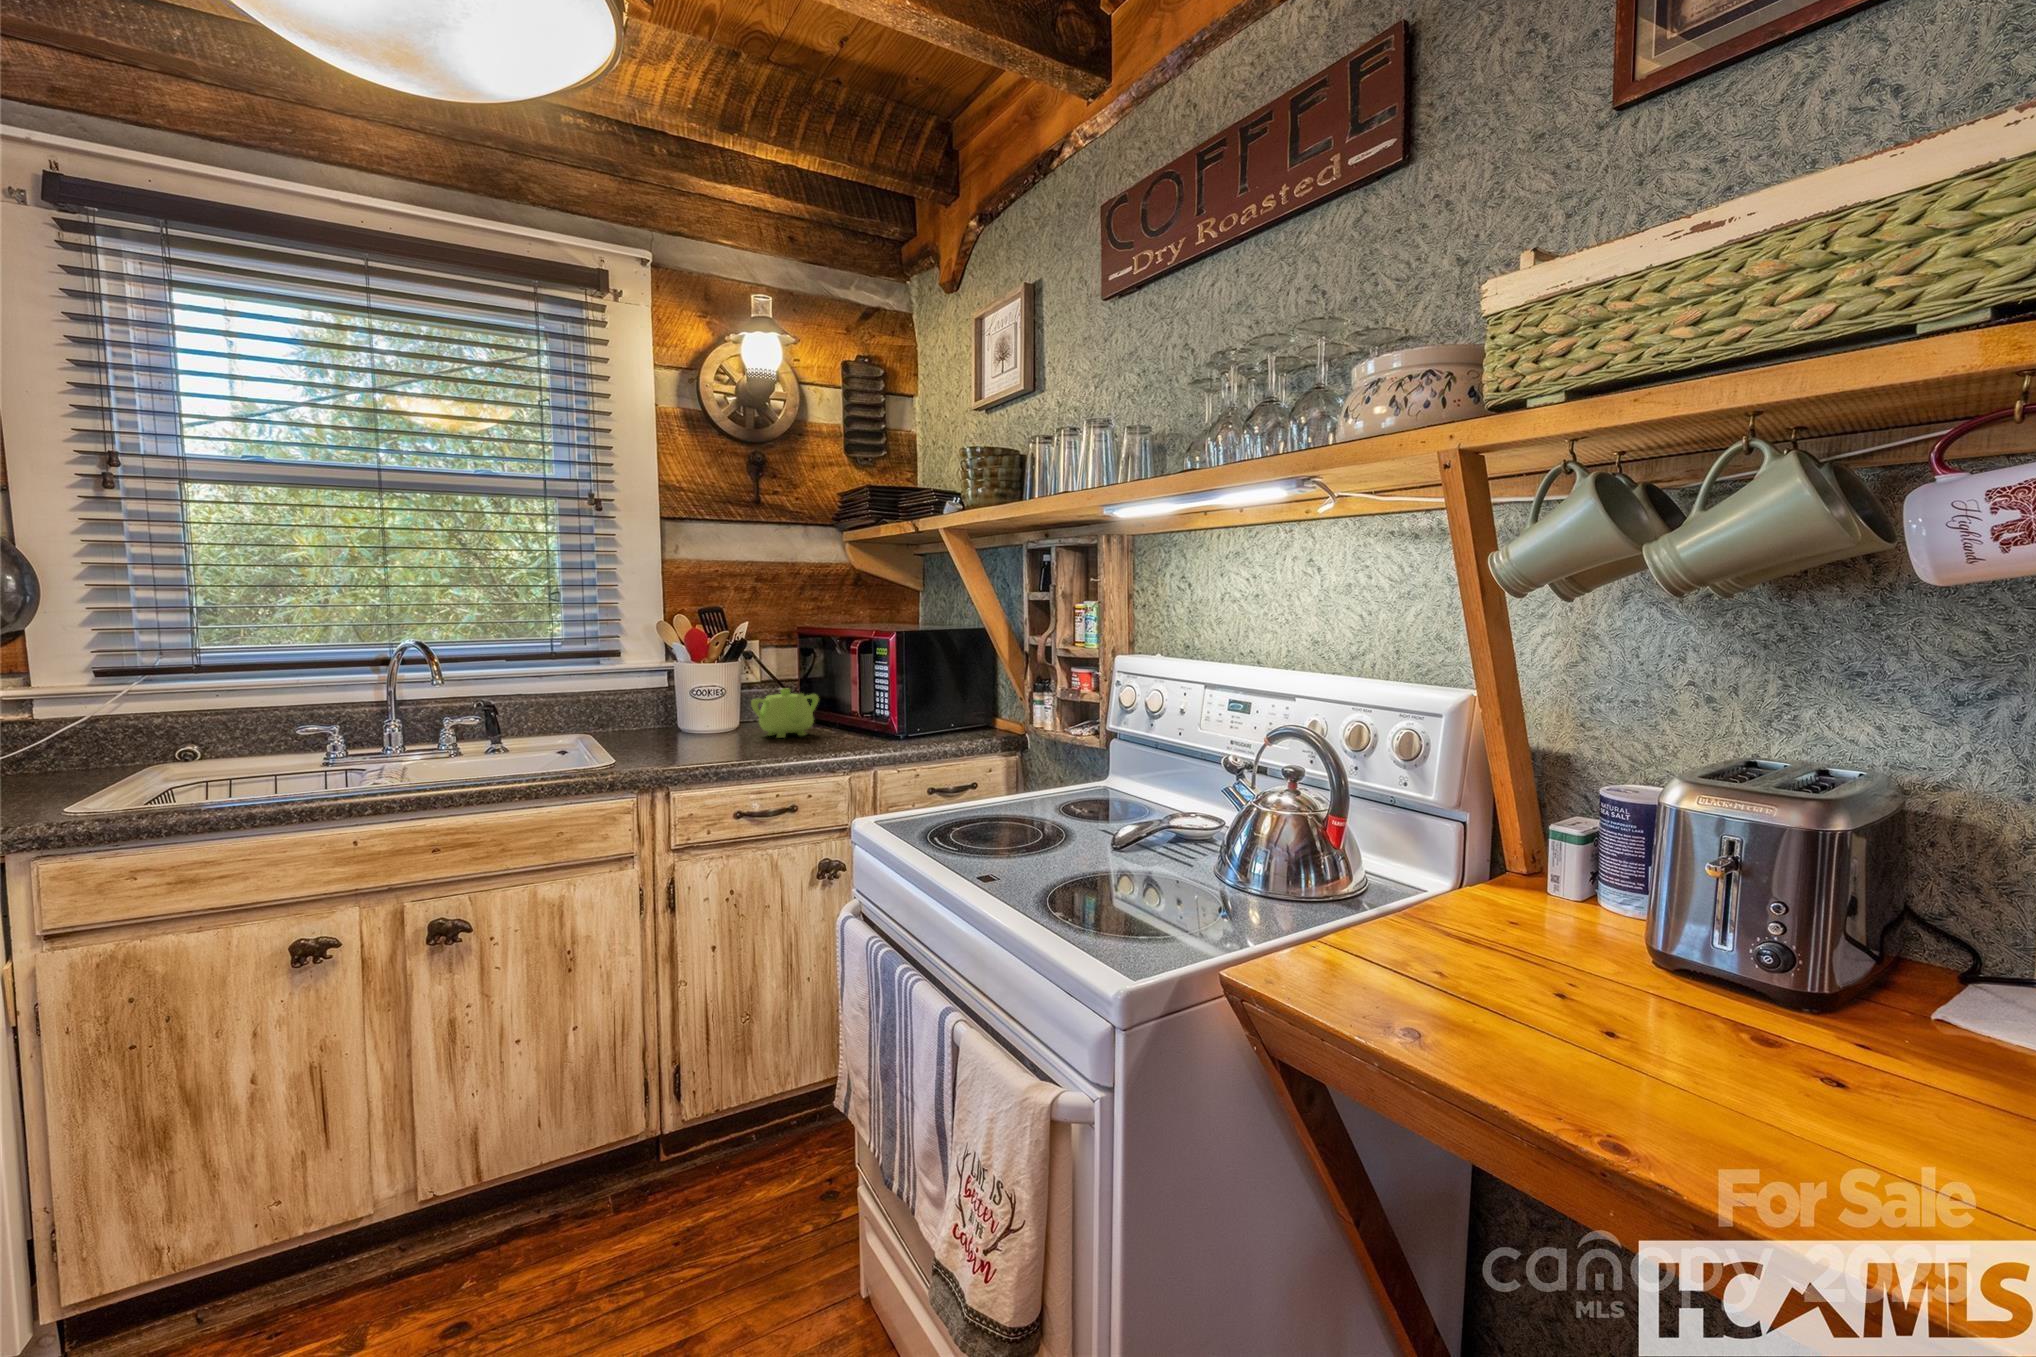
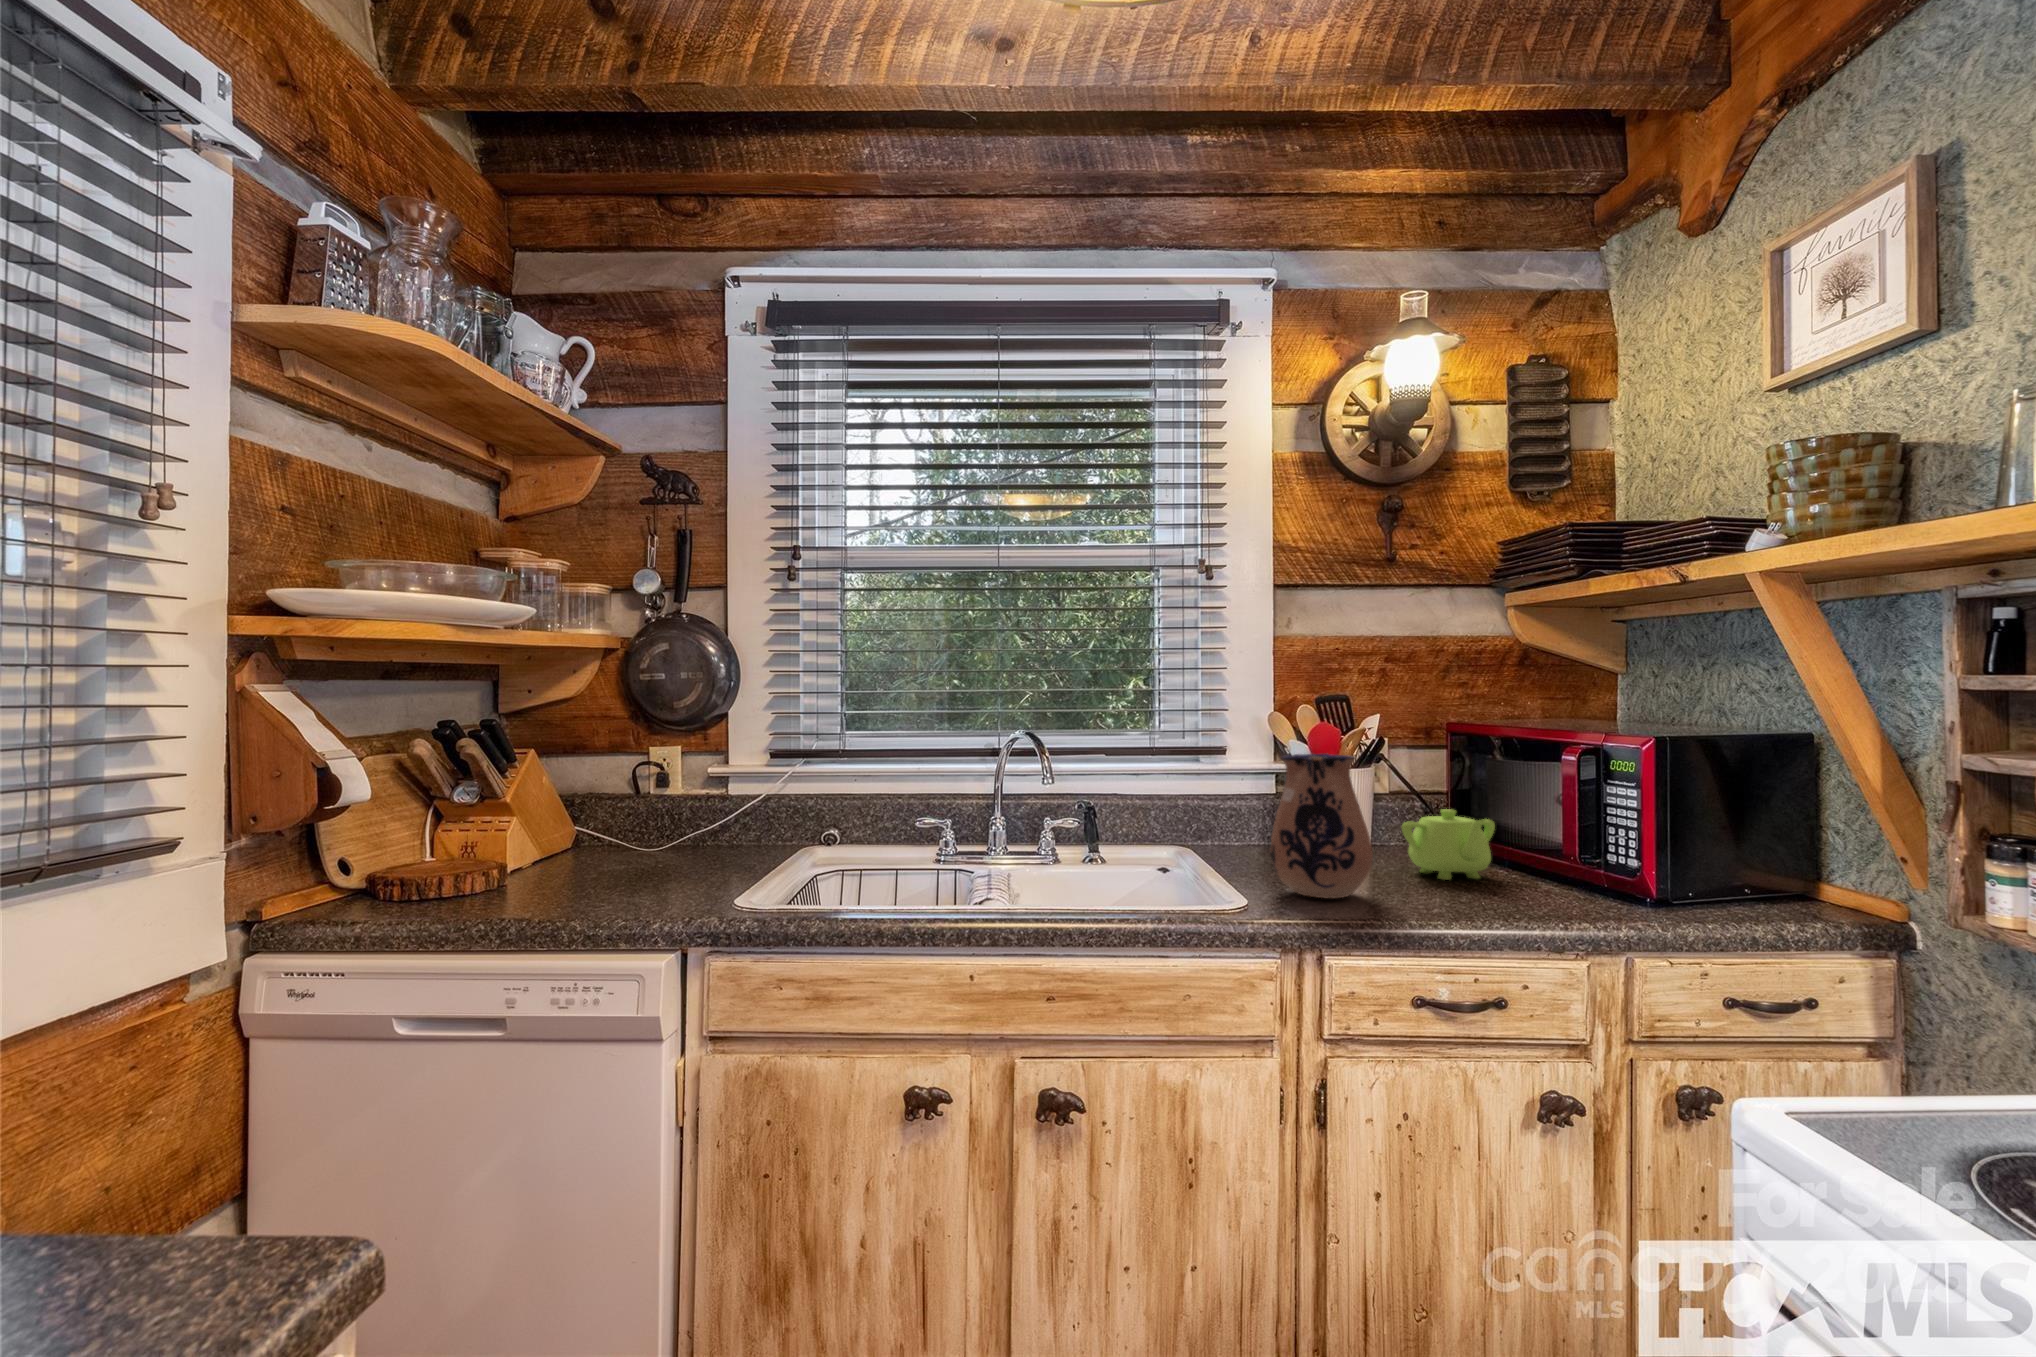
ceramic pitcher: none [640,650,718,755] -> present [1270,753,1373,898]

